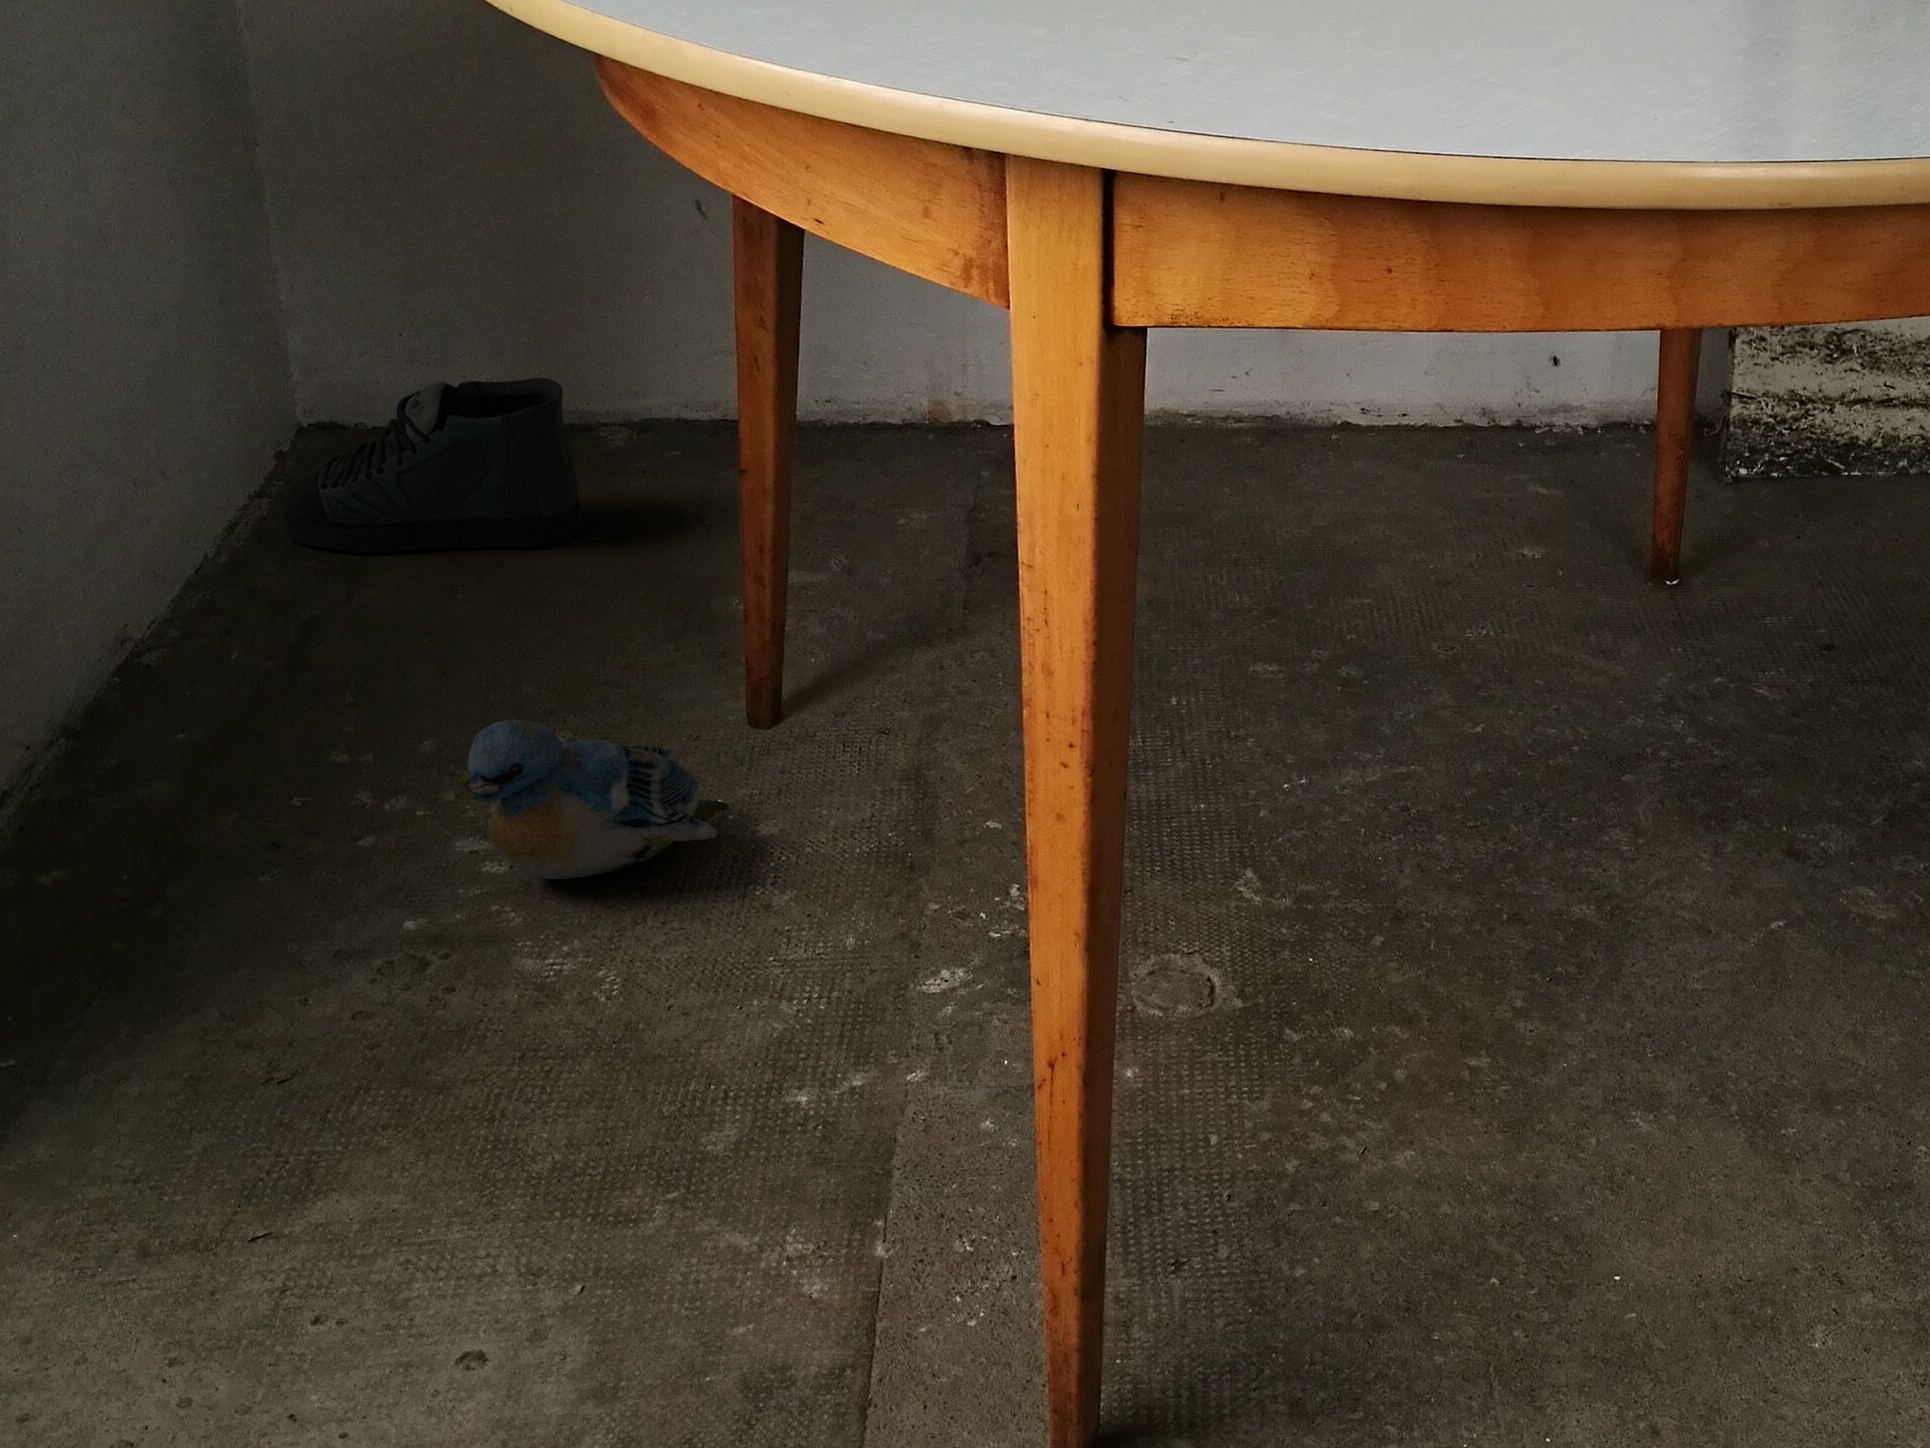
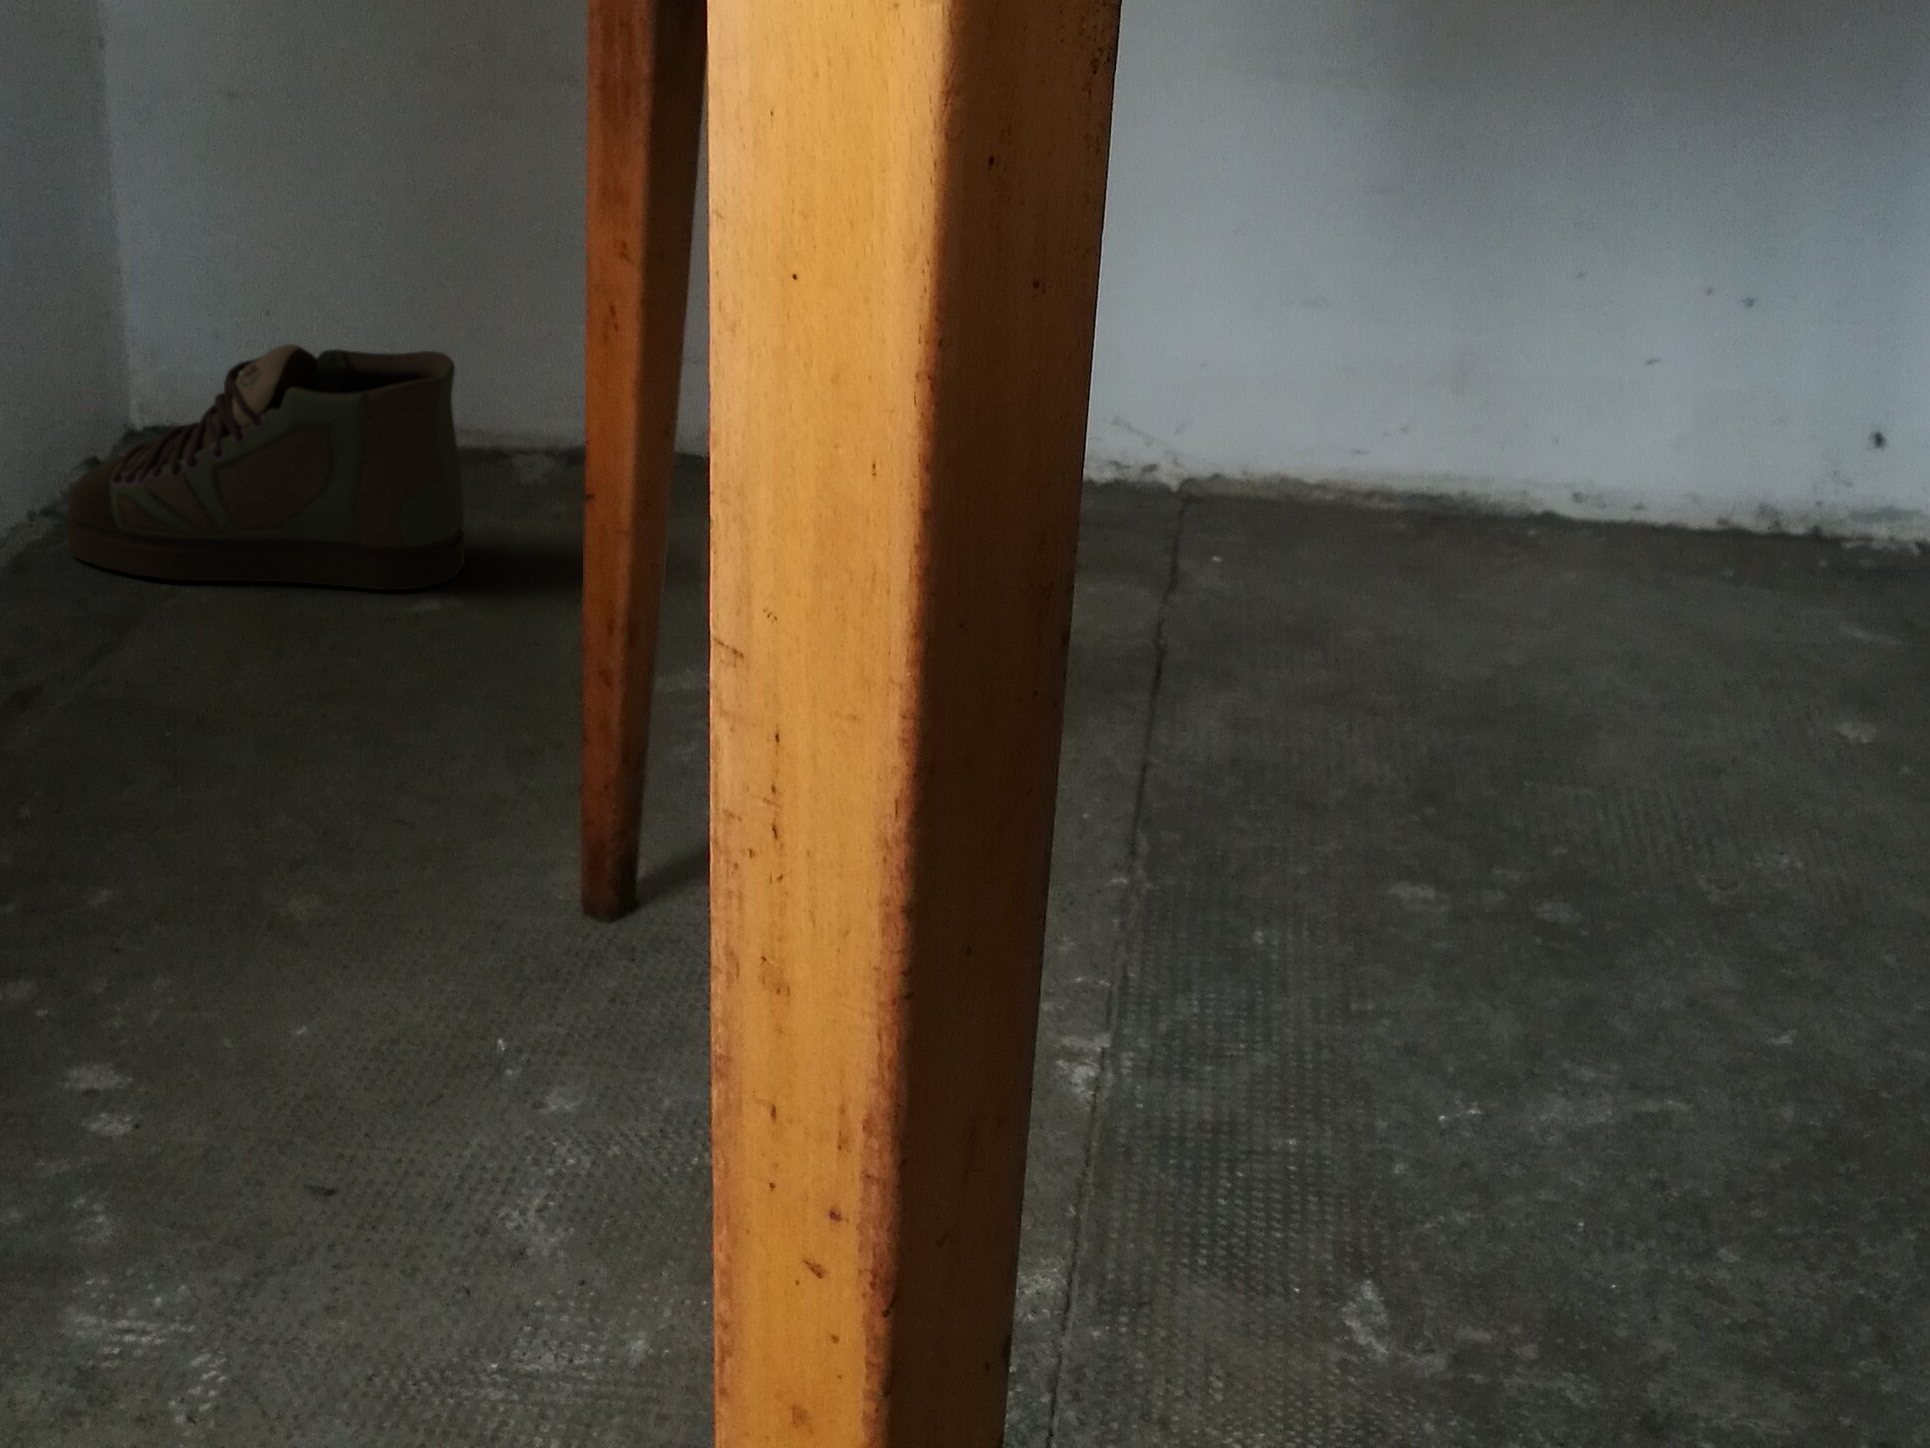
plush toy: present [458,719,729,879] -> none [63,844,545,1144]

